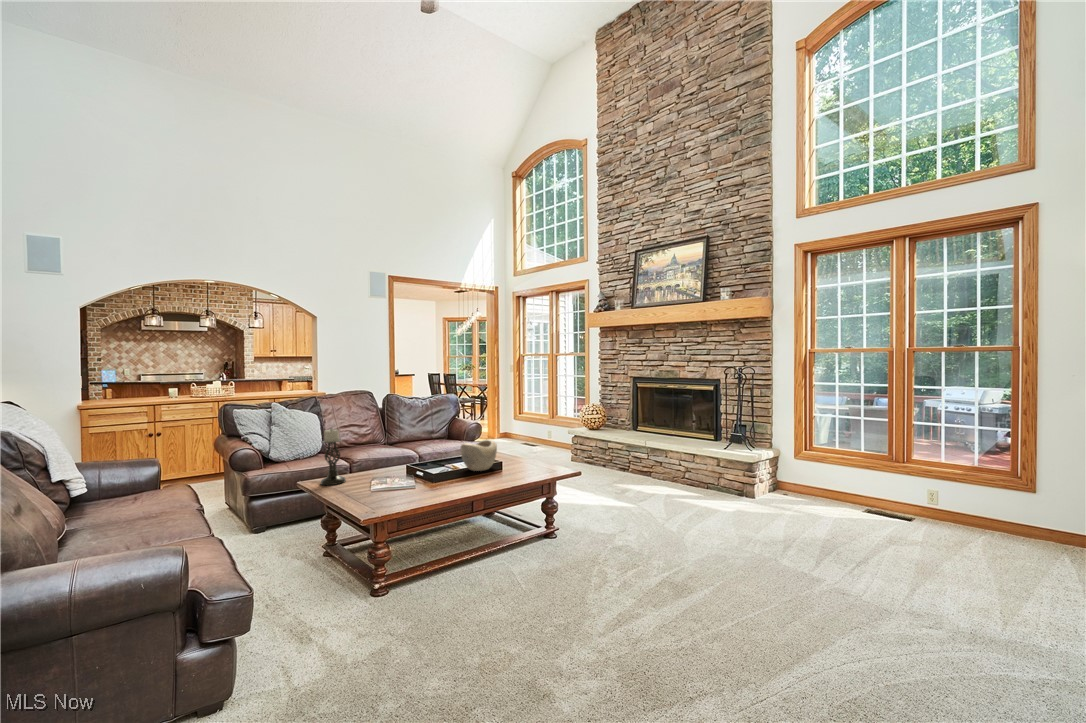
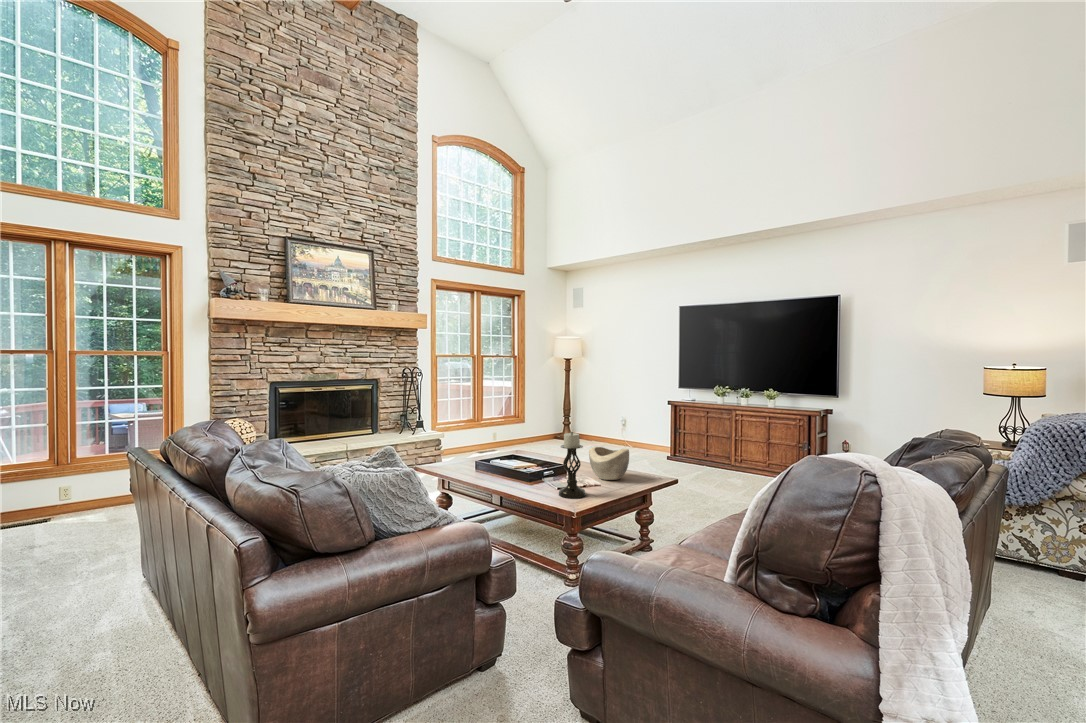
decorative bowl: present [461,440,497,471] -> present [589,447,629,480]

